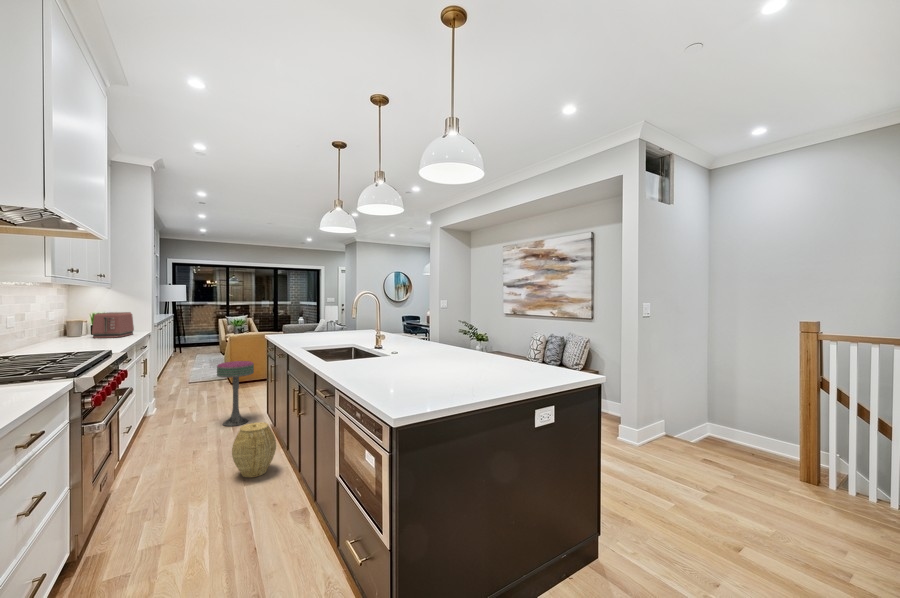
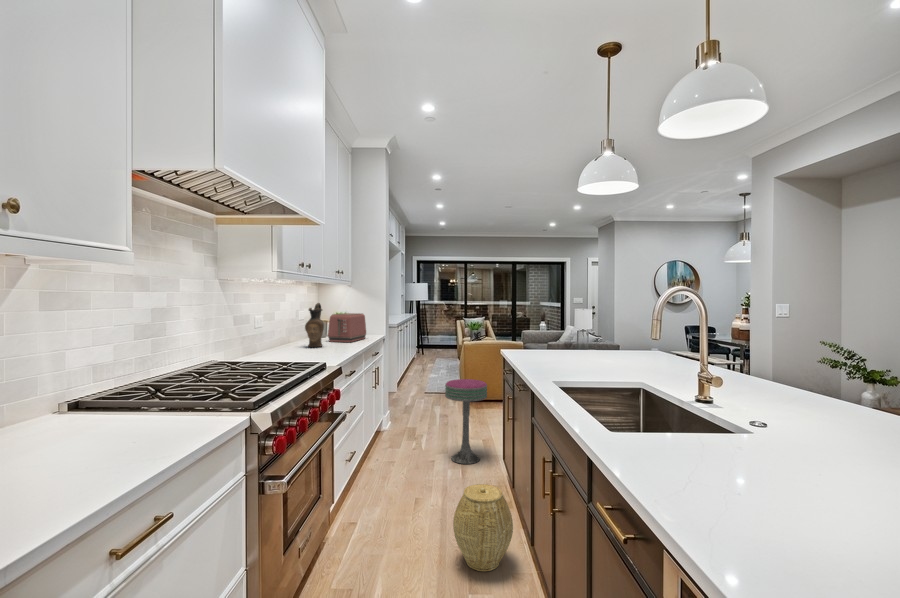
ceramic pitcher: none [70,303,92,343] -> present [305,303,324,347]

